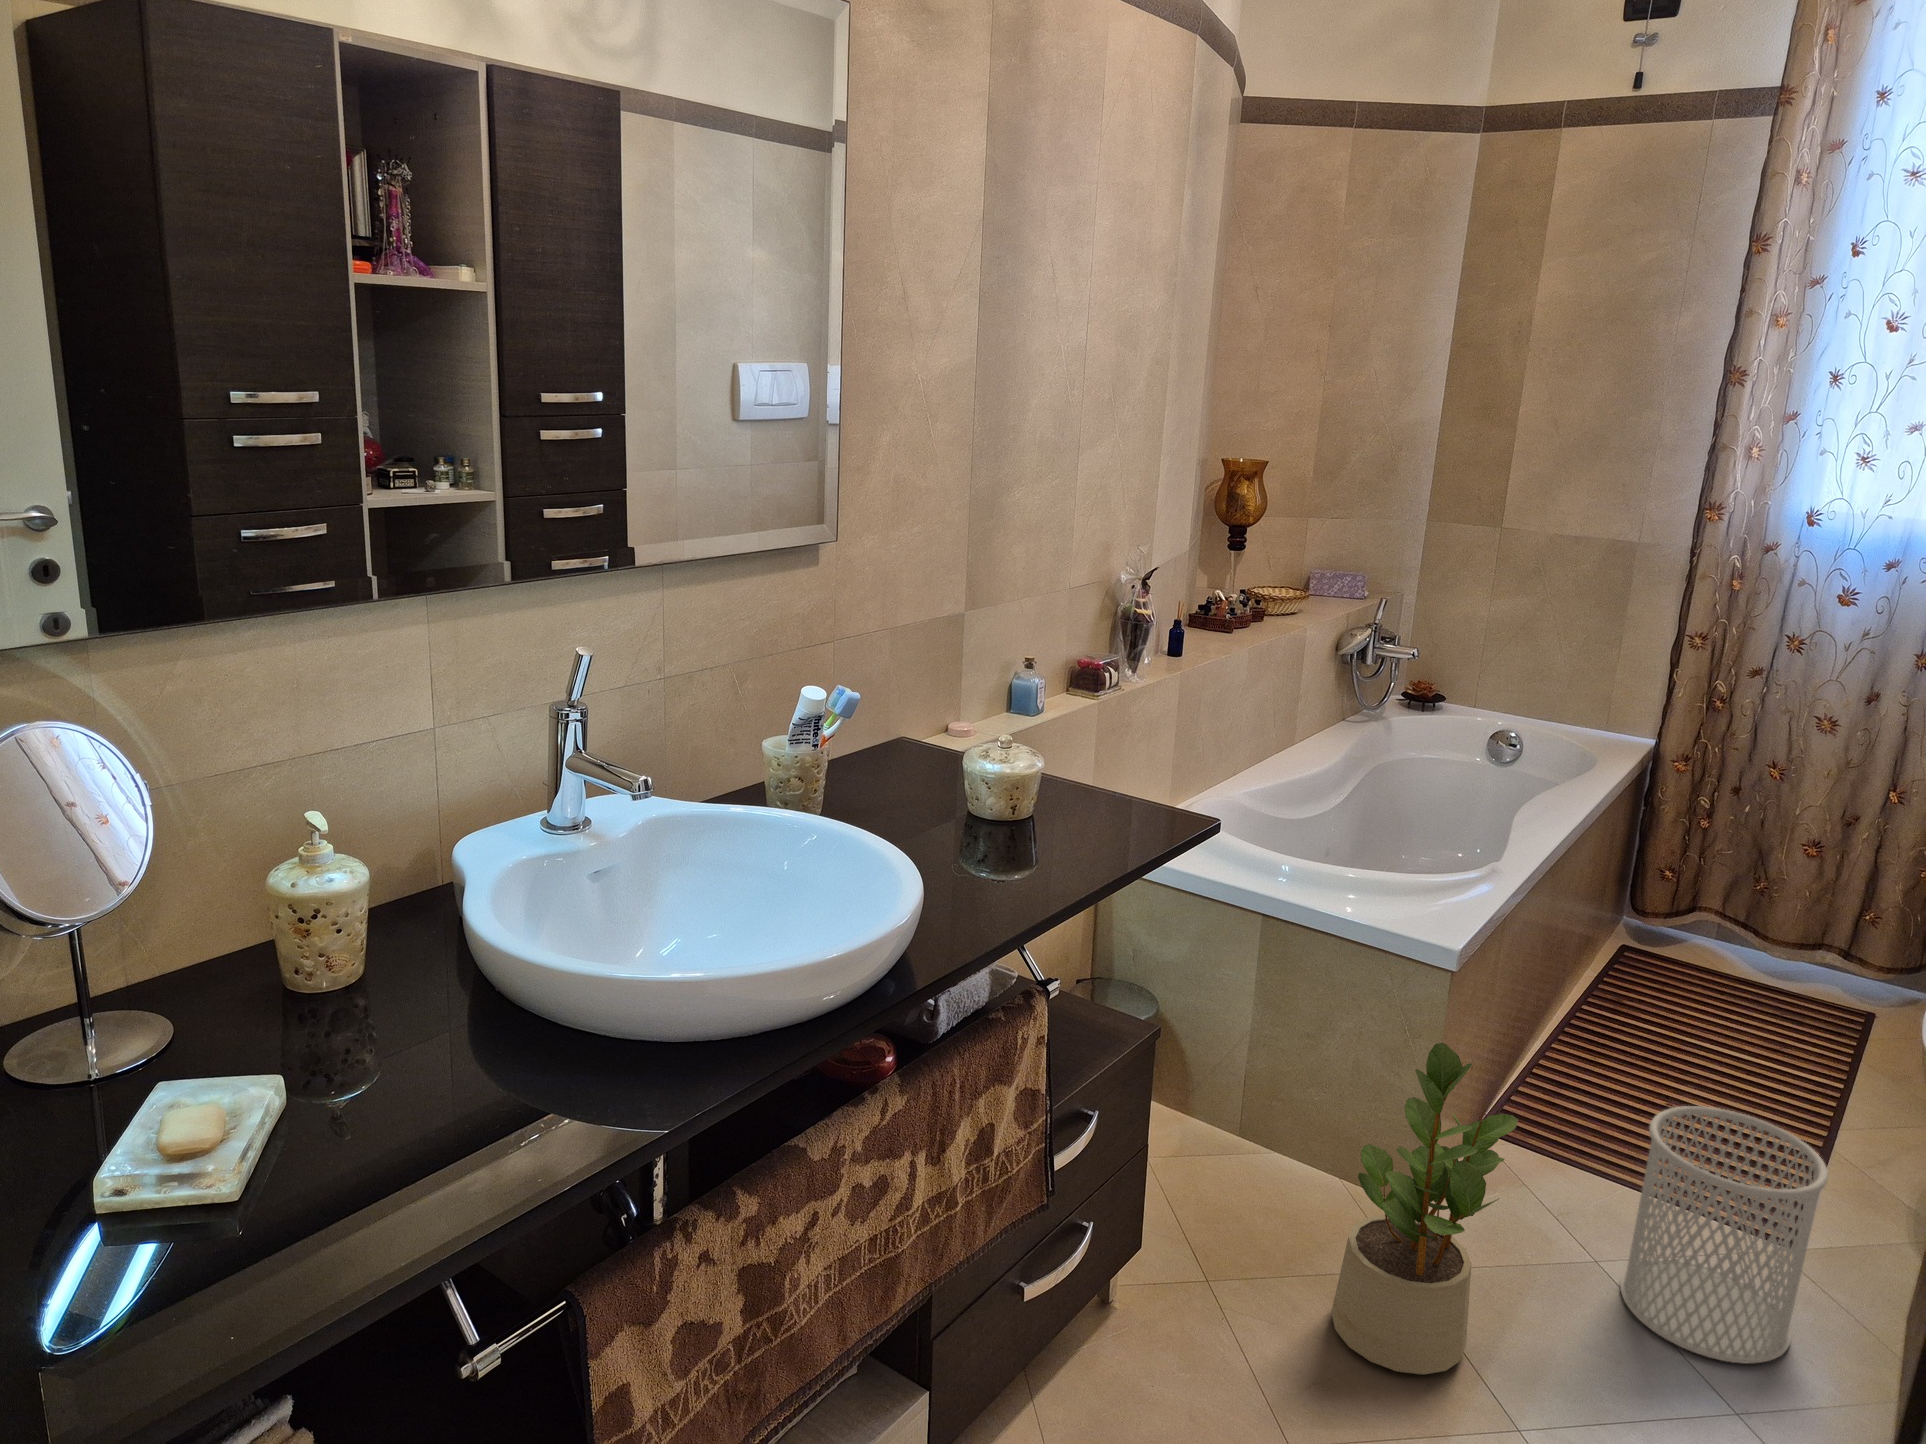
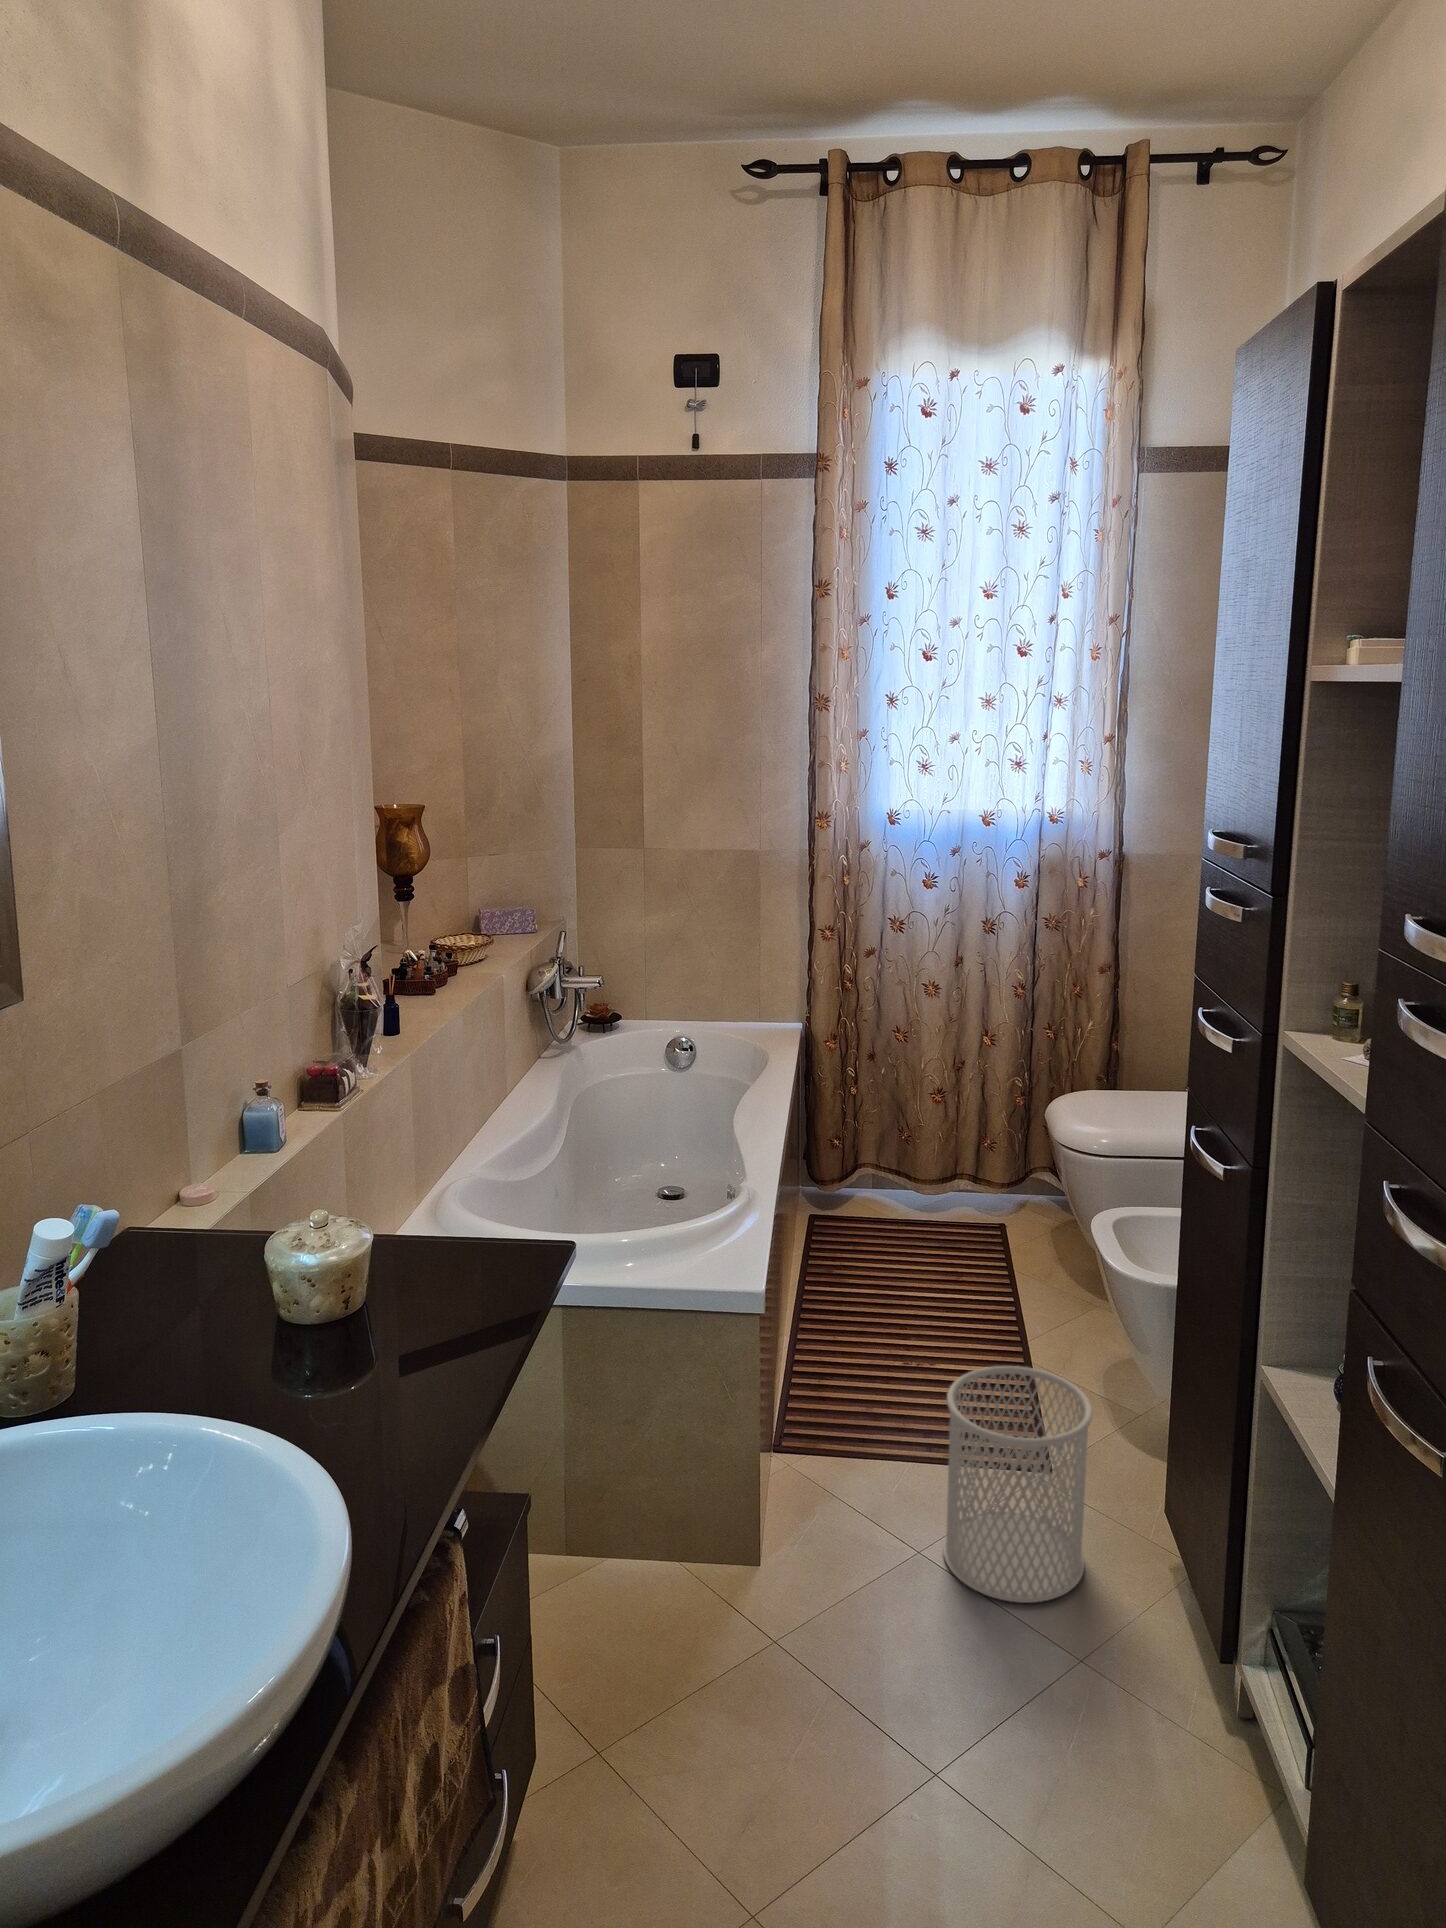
potted plant: present [1331,1043,1518,1375] -> none [727,1401,881,1751]

